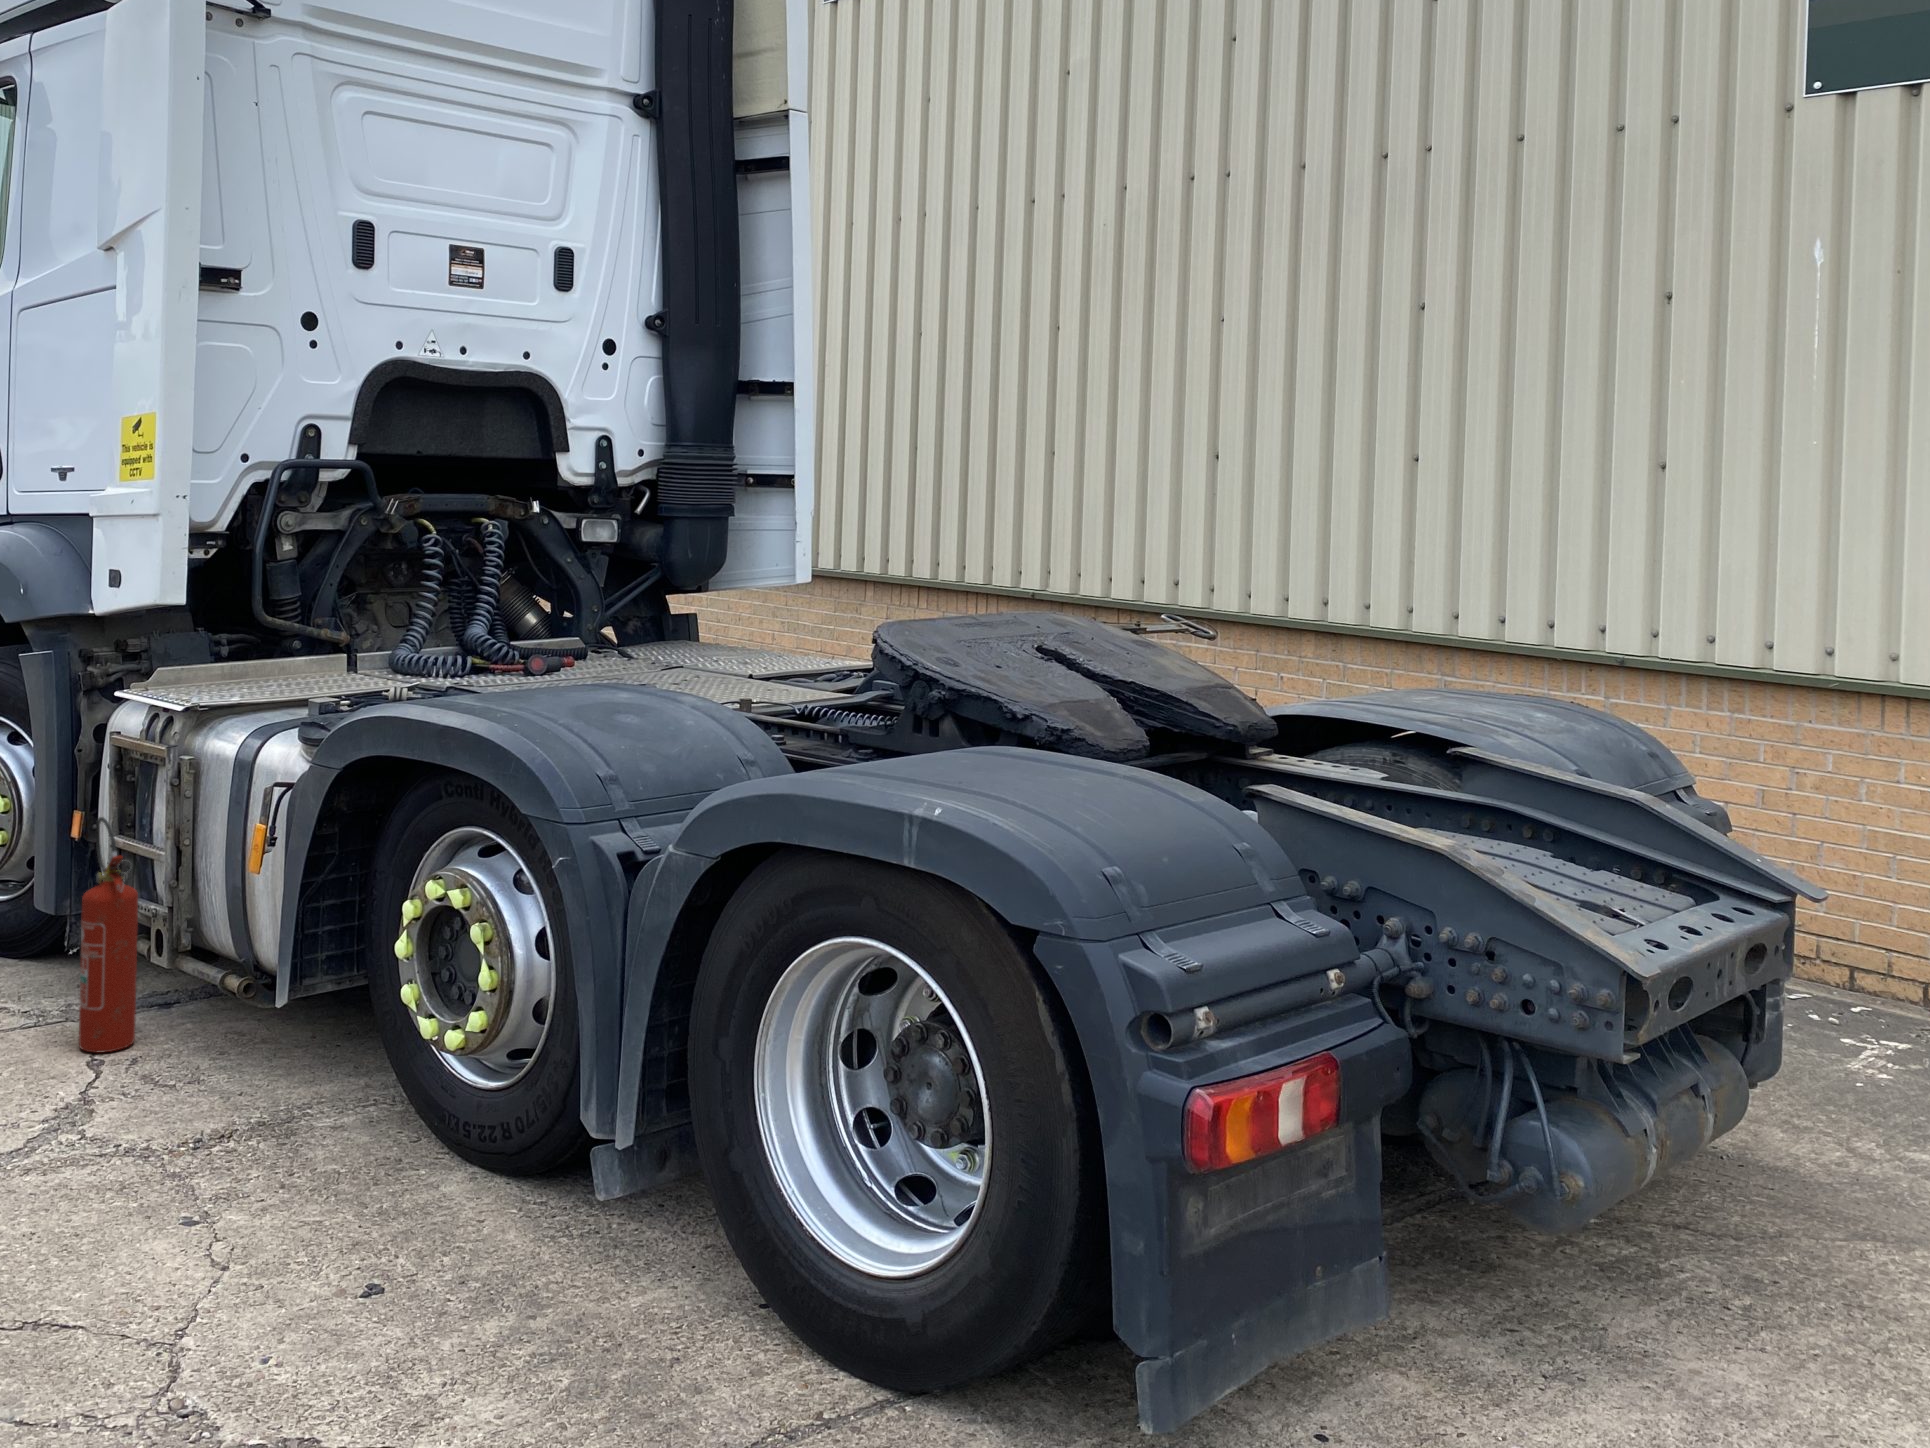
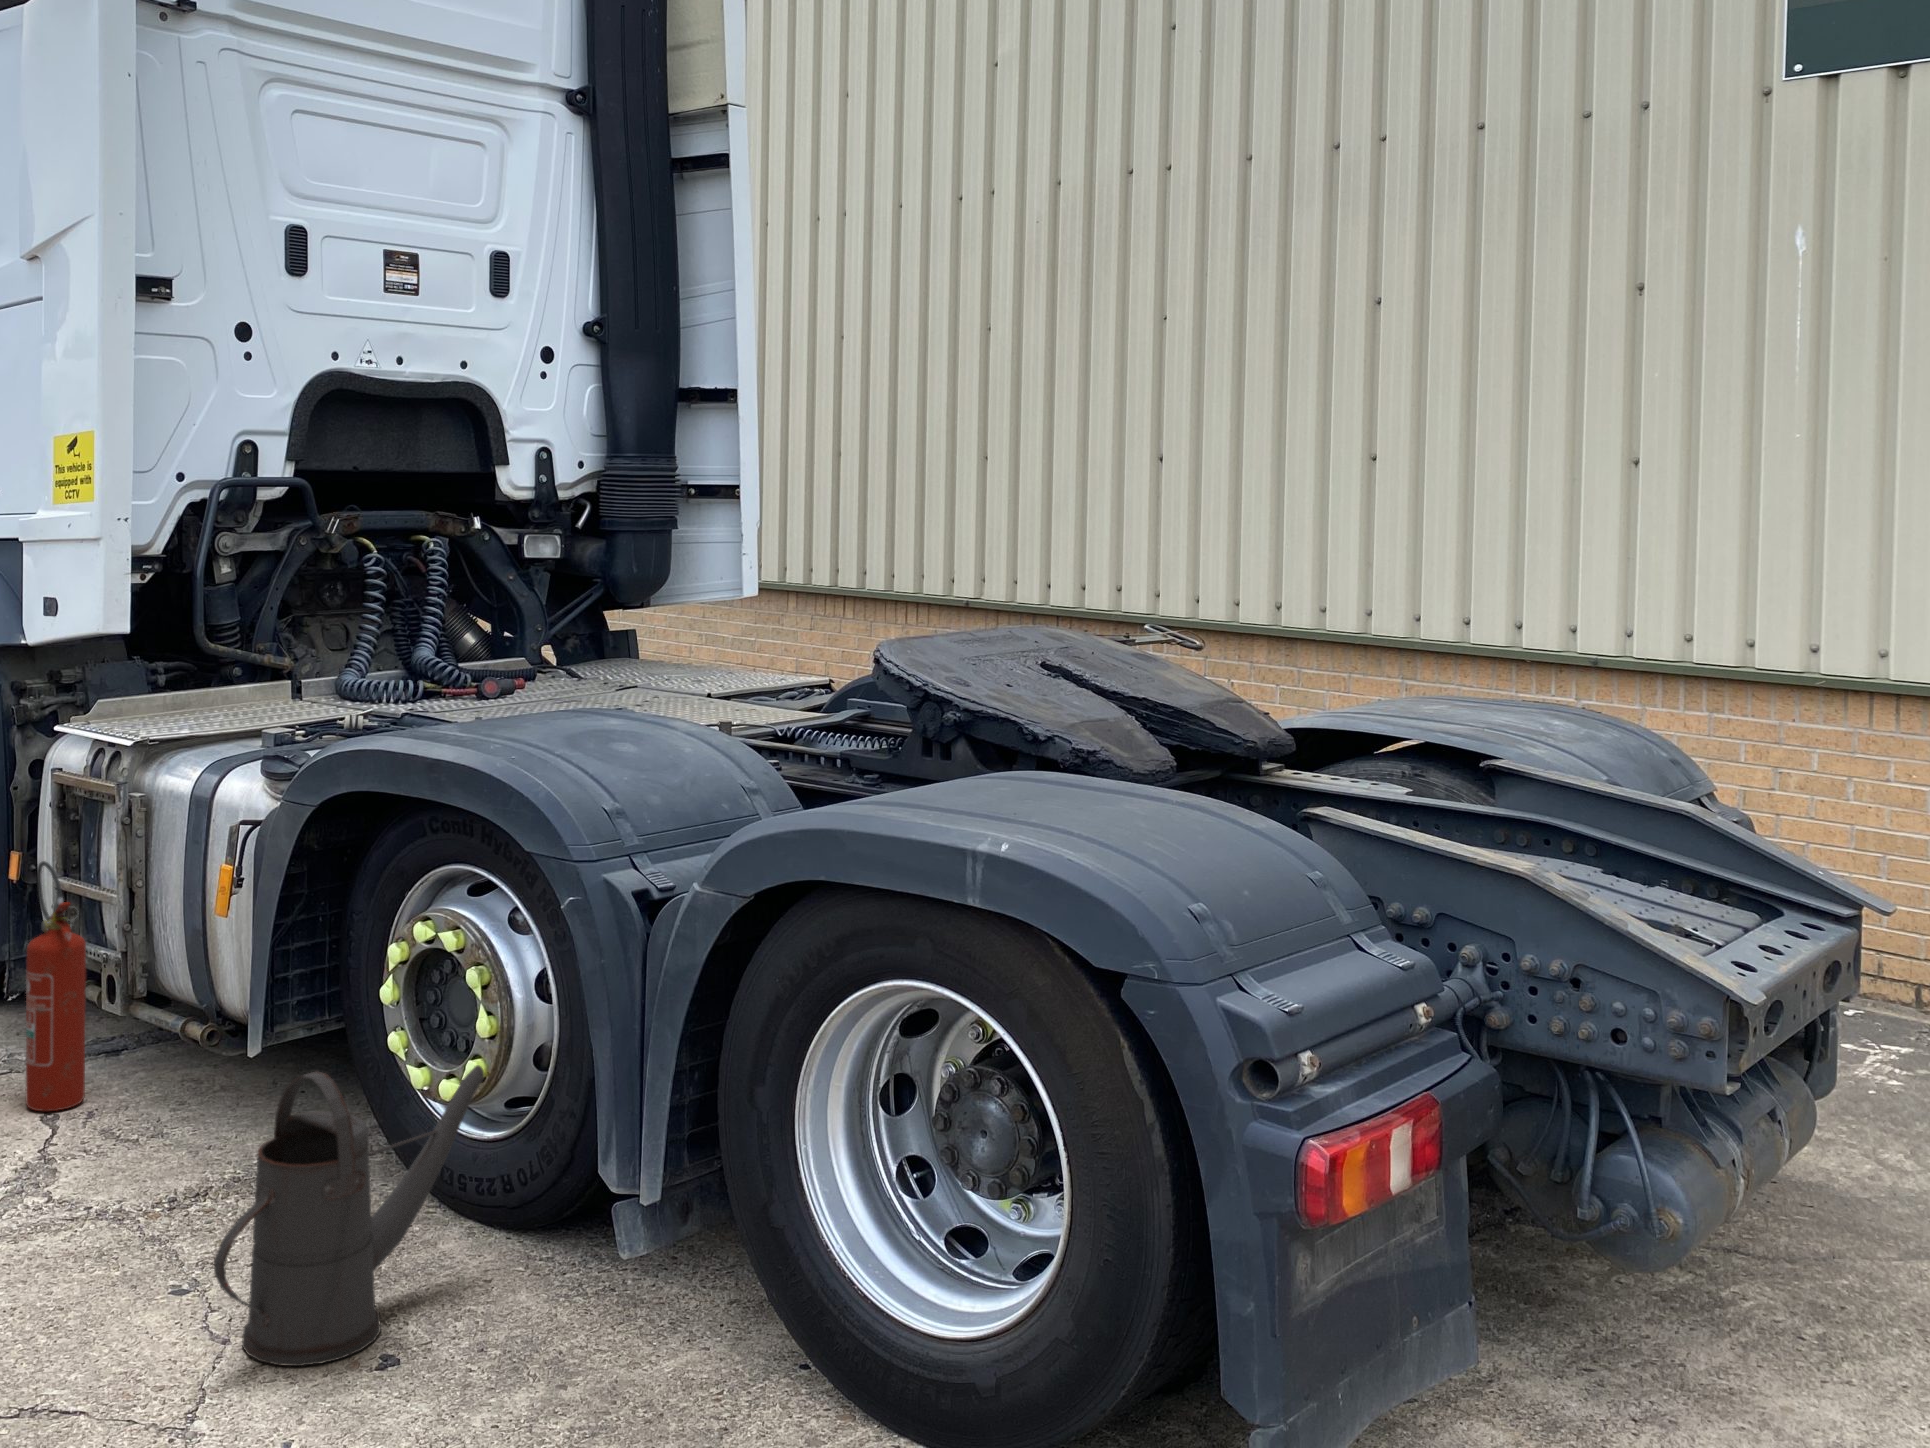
watering can: none [210,1016,484,1294] -> present [214,1065,484,1366]

